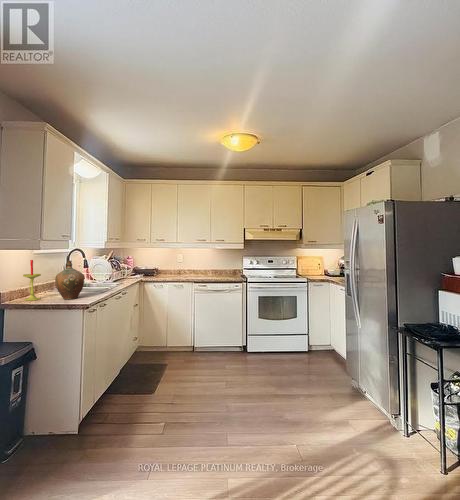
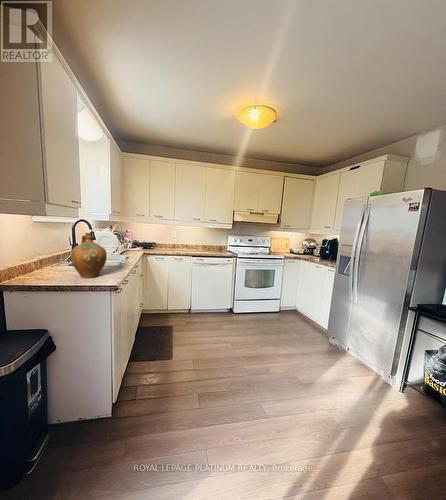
candle: present [23,260,41,301] -> none [25,228,51,279]

